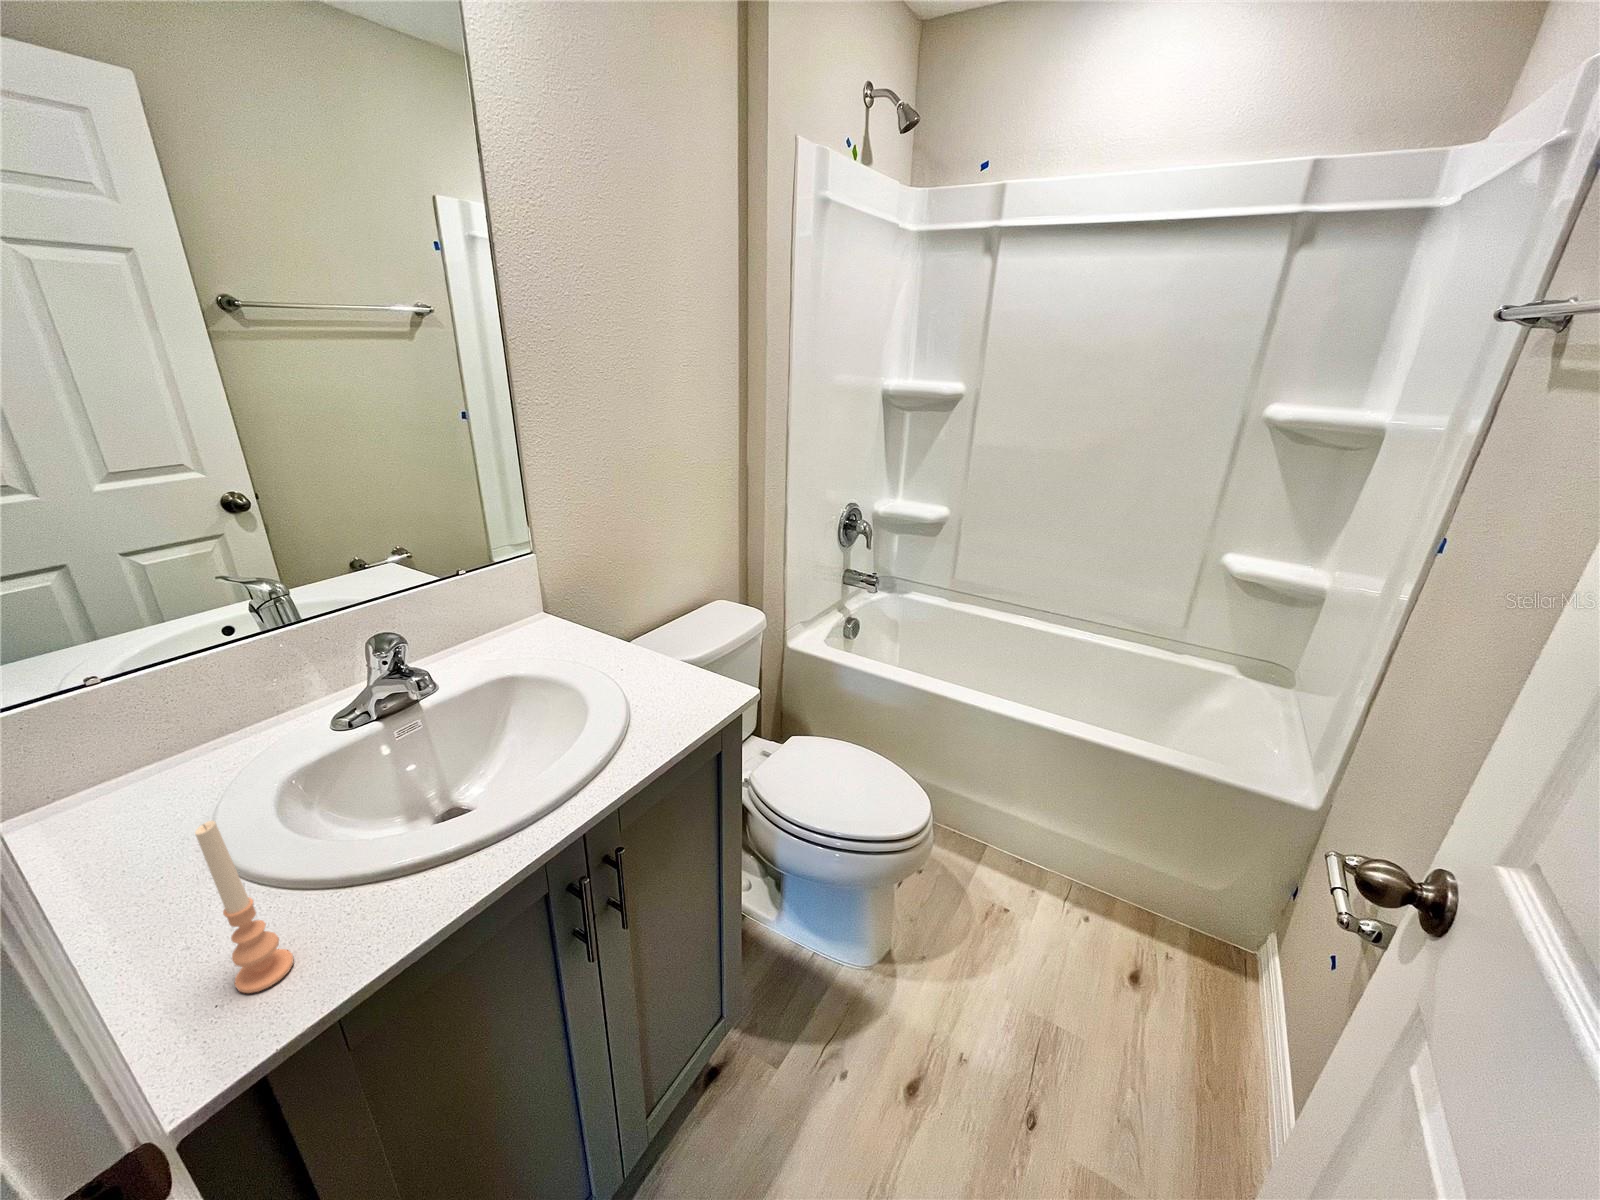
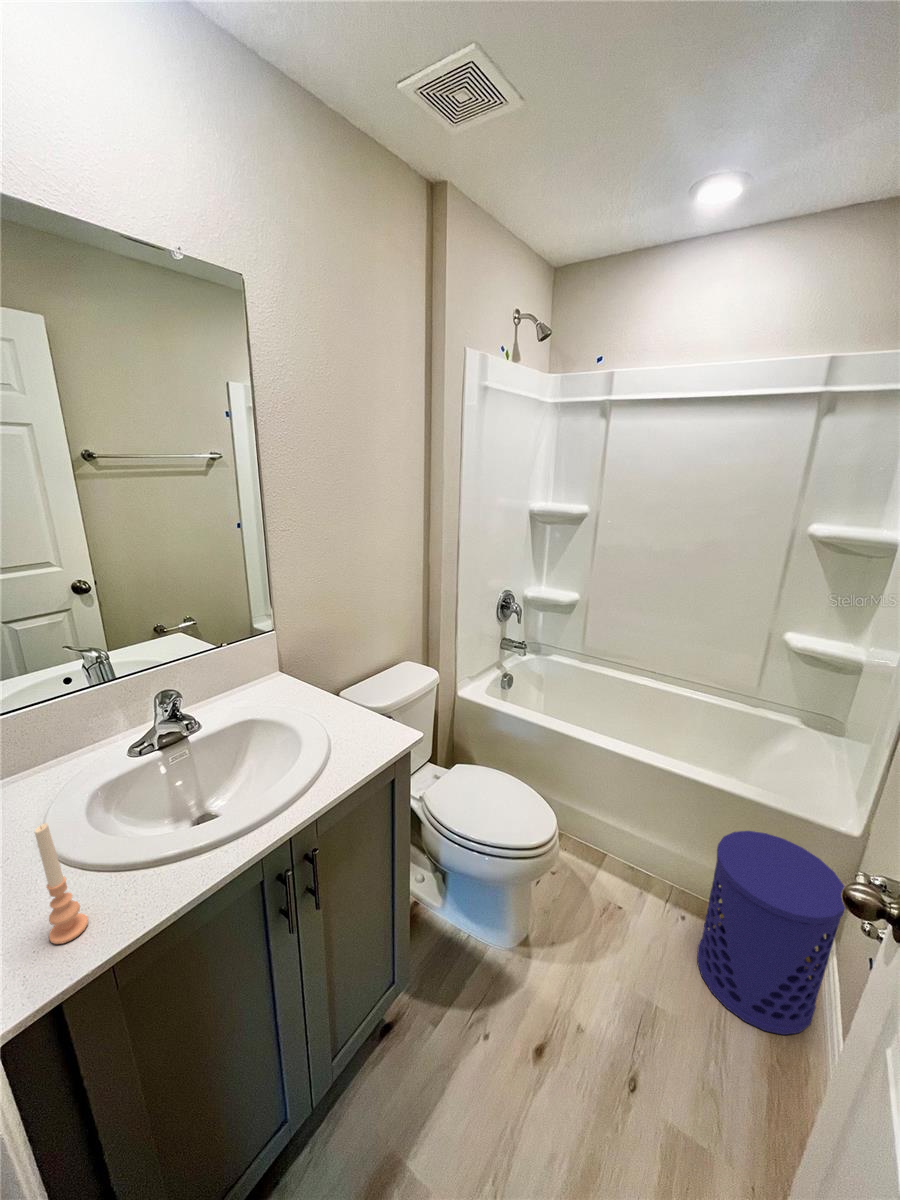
waste bin: none [1105,807,1302,1049] -> present [697,831,845,1035]

